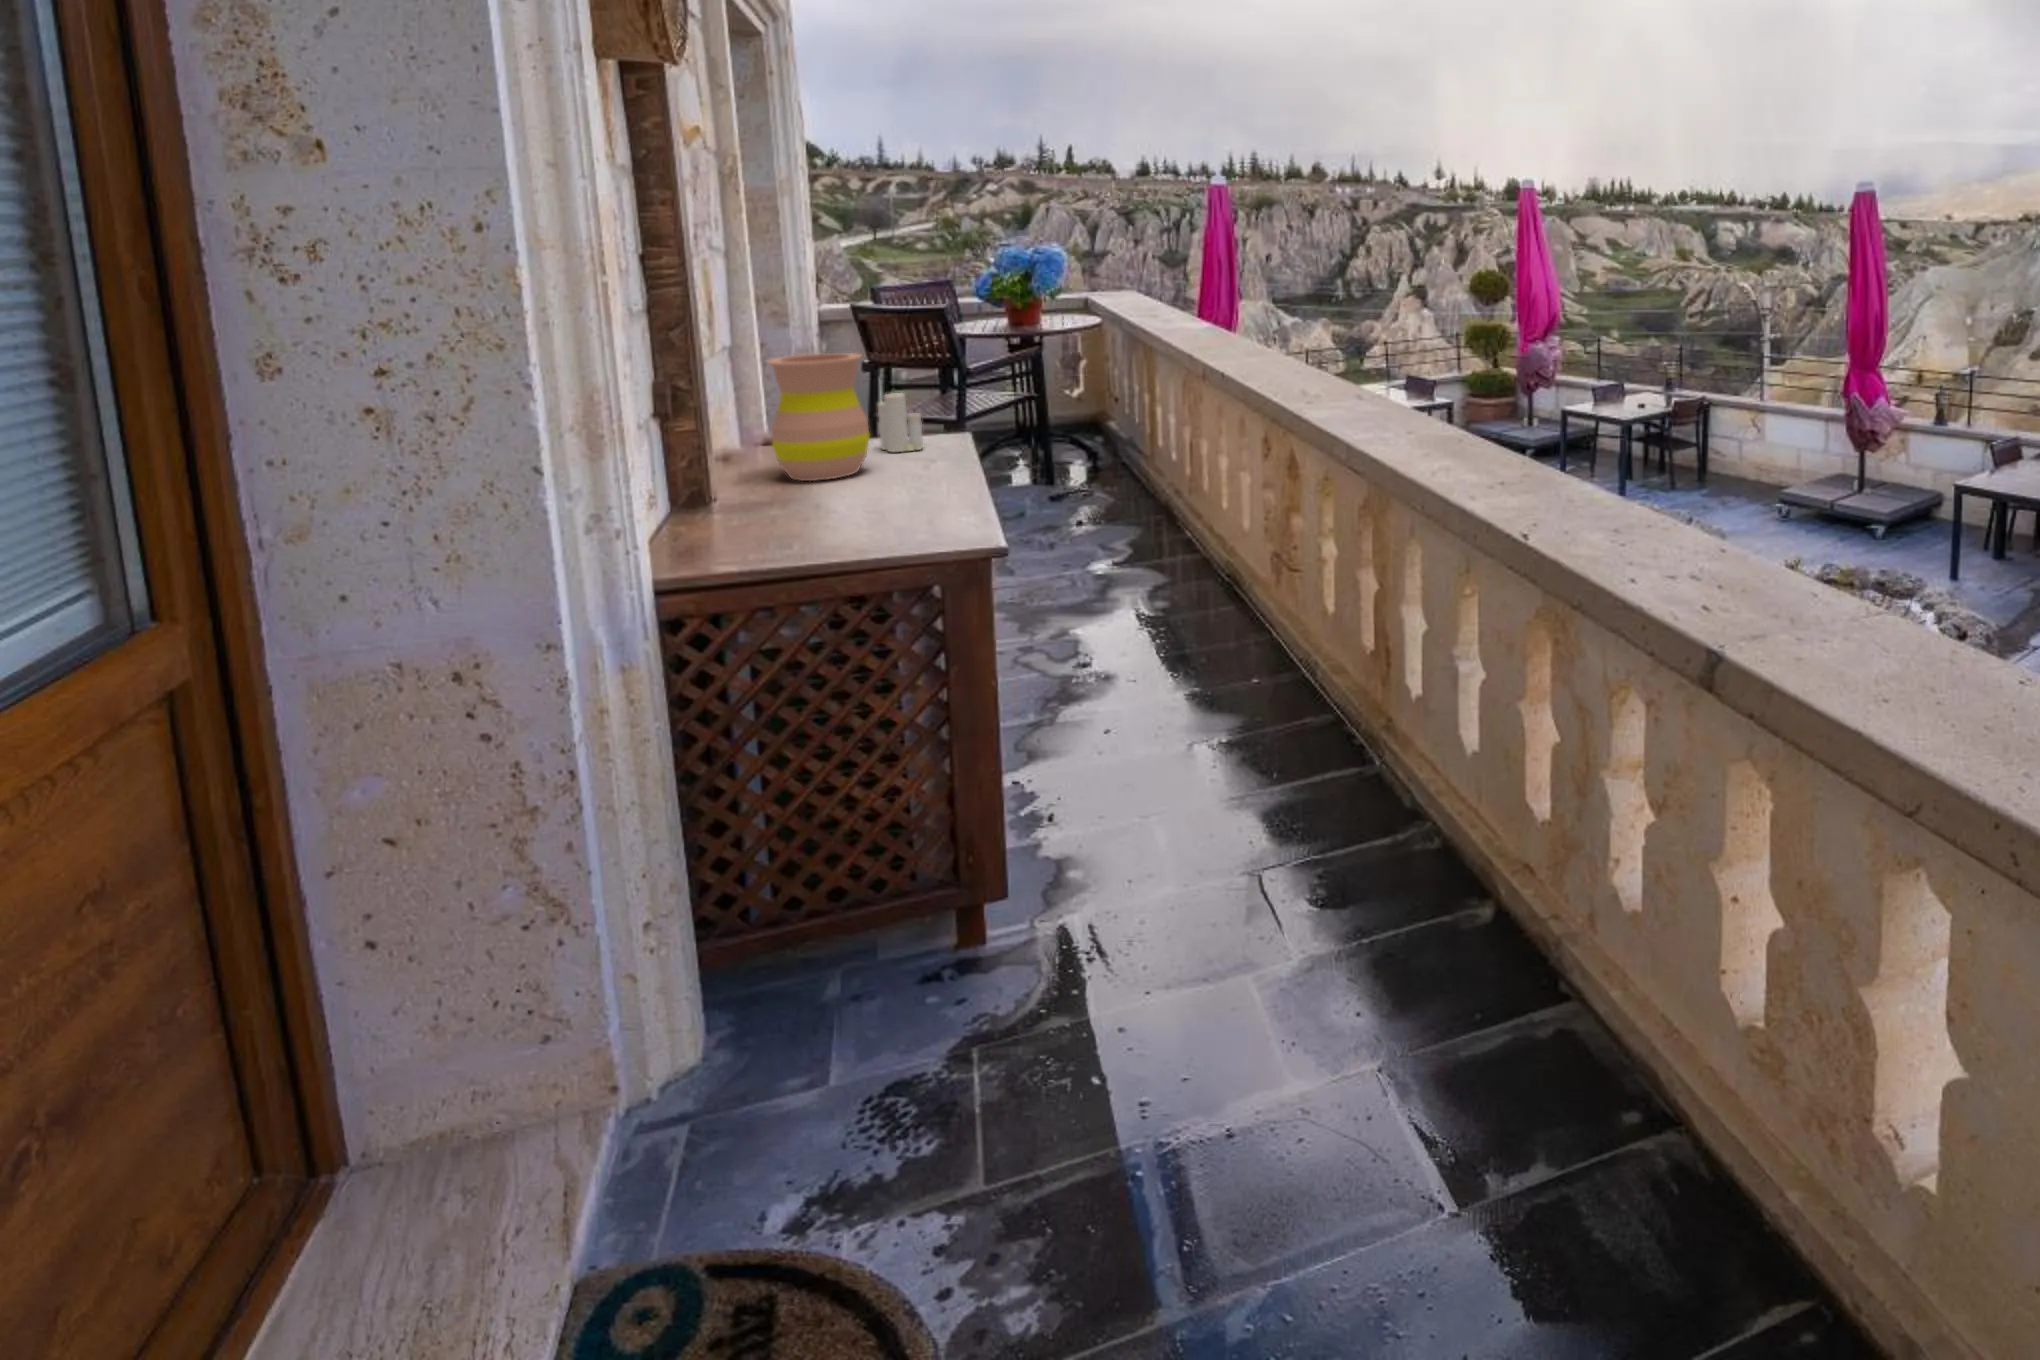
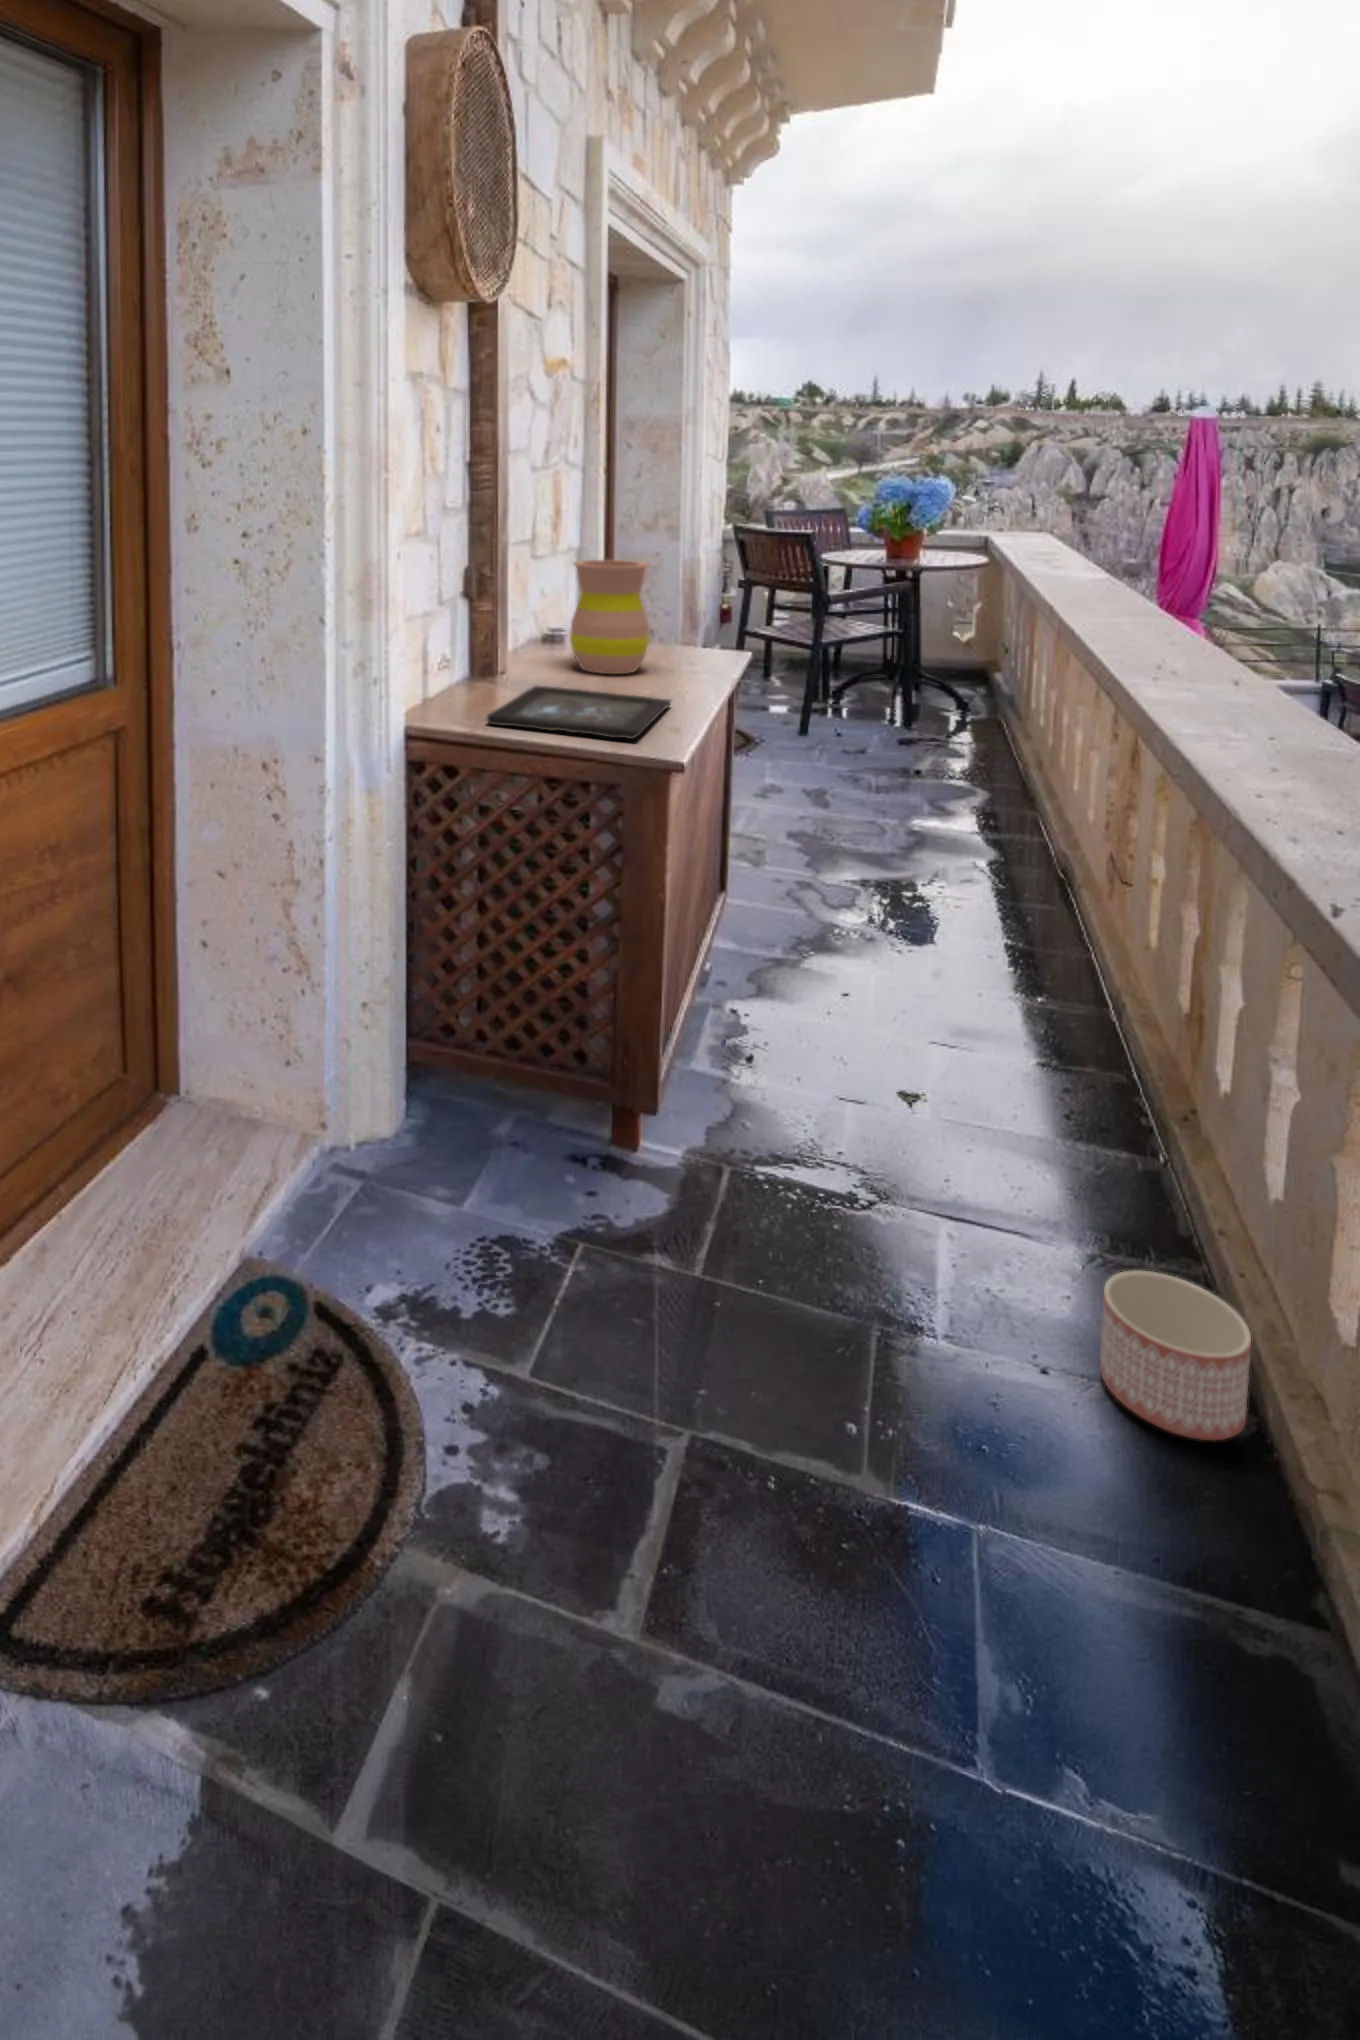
candle: present [878,393,923,452] -> none [672,599,708,662]
tray: none [740,491,932,557] -> present [487,686,671,739]
planter: none [1395,829,1484,935] -> present [1100,1270,1251,1440]

